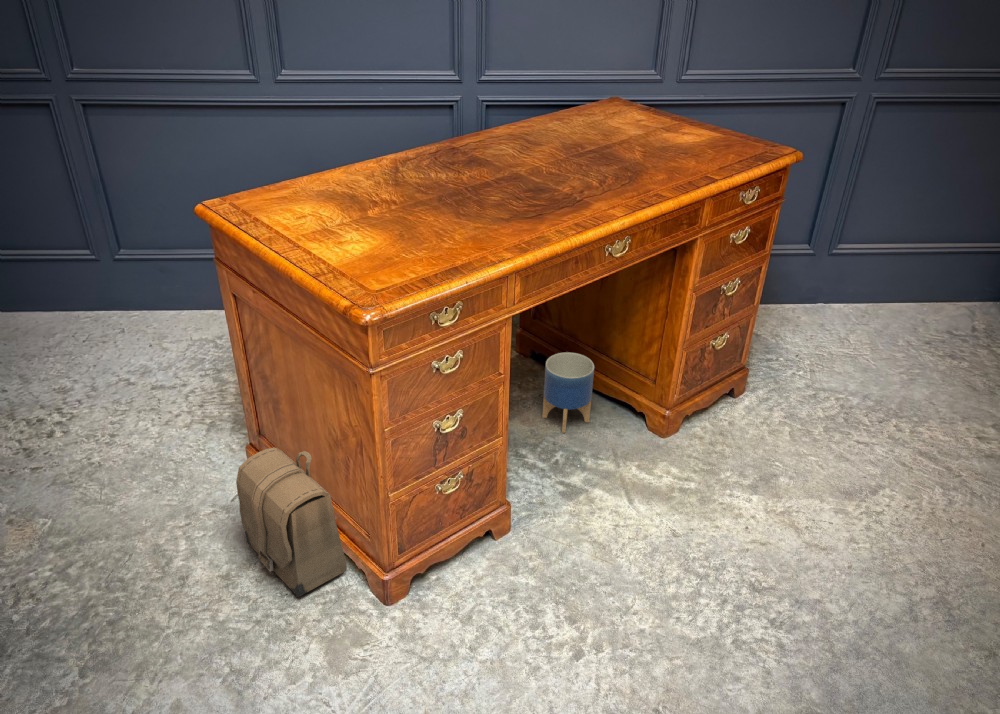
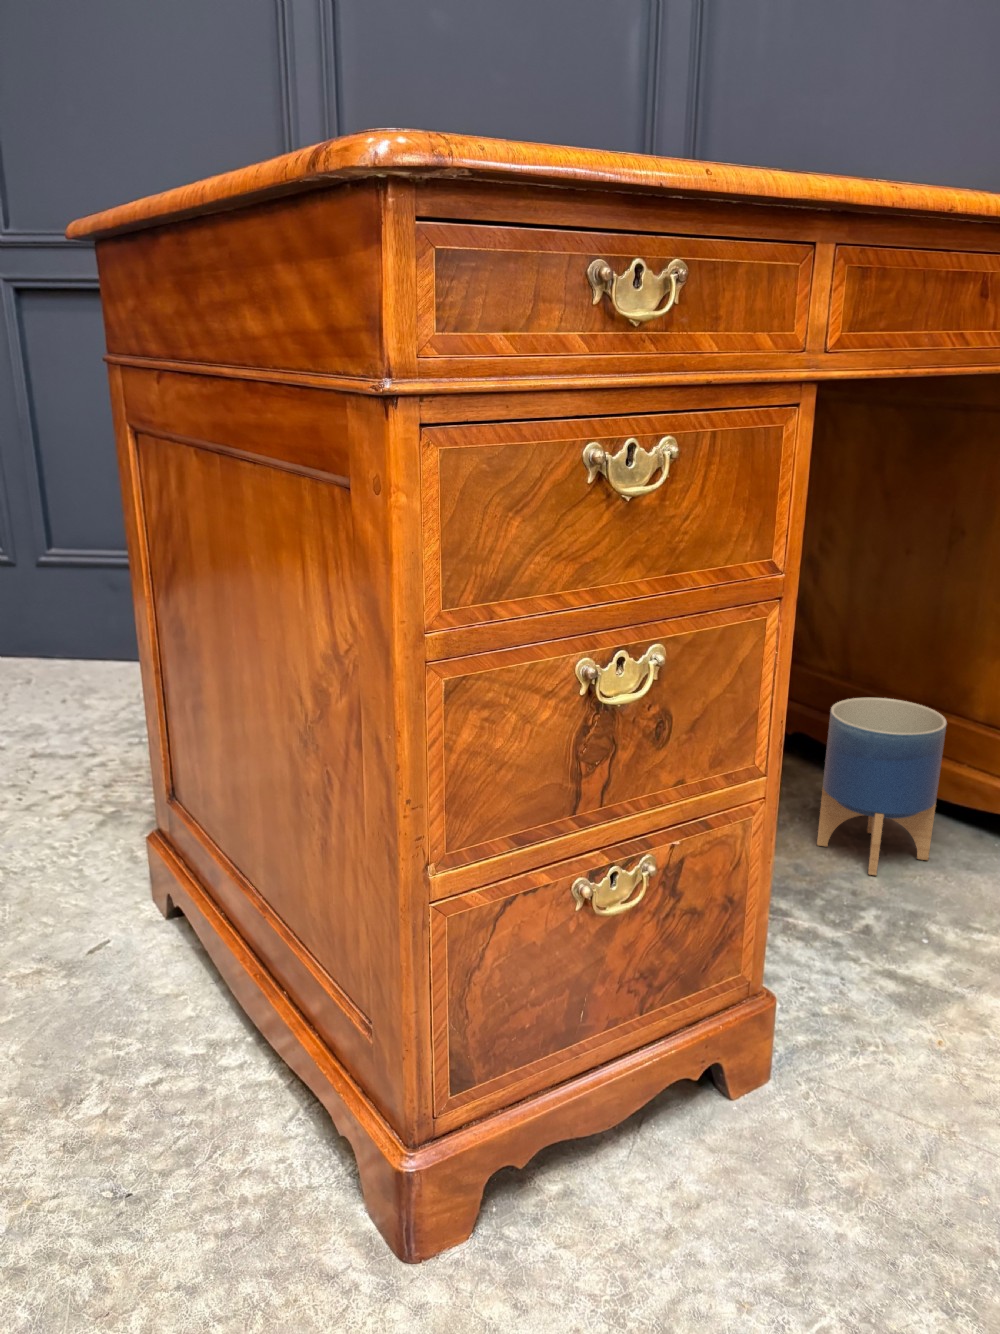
backpack: present [236,447,347,597] -> none [46,780,310,1205]

